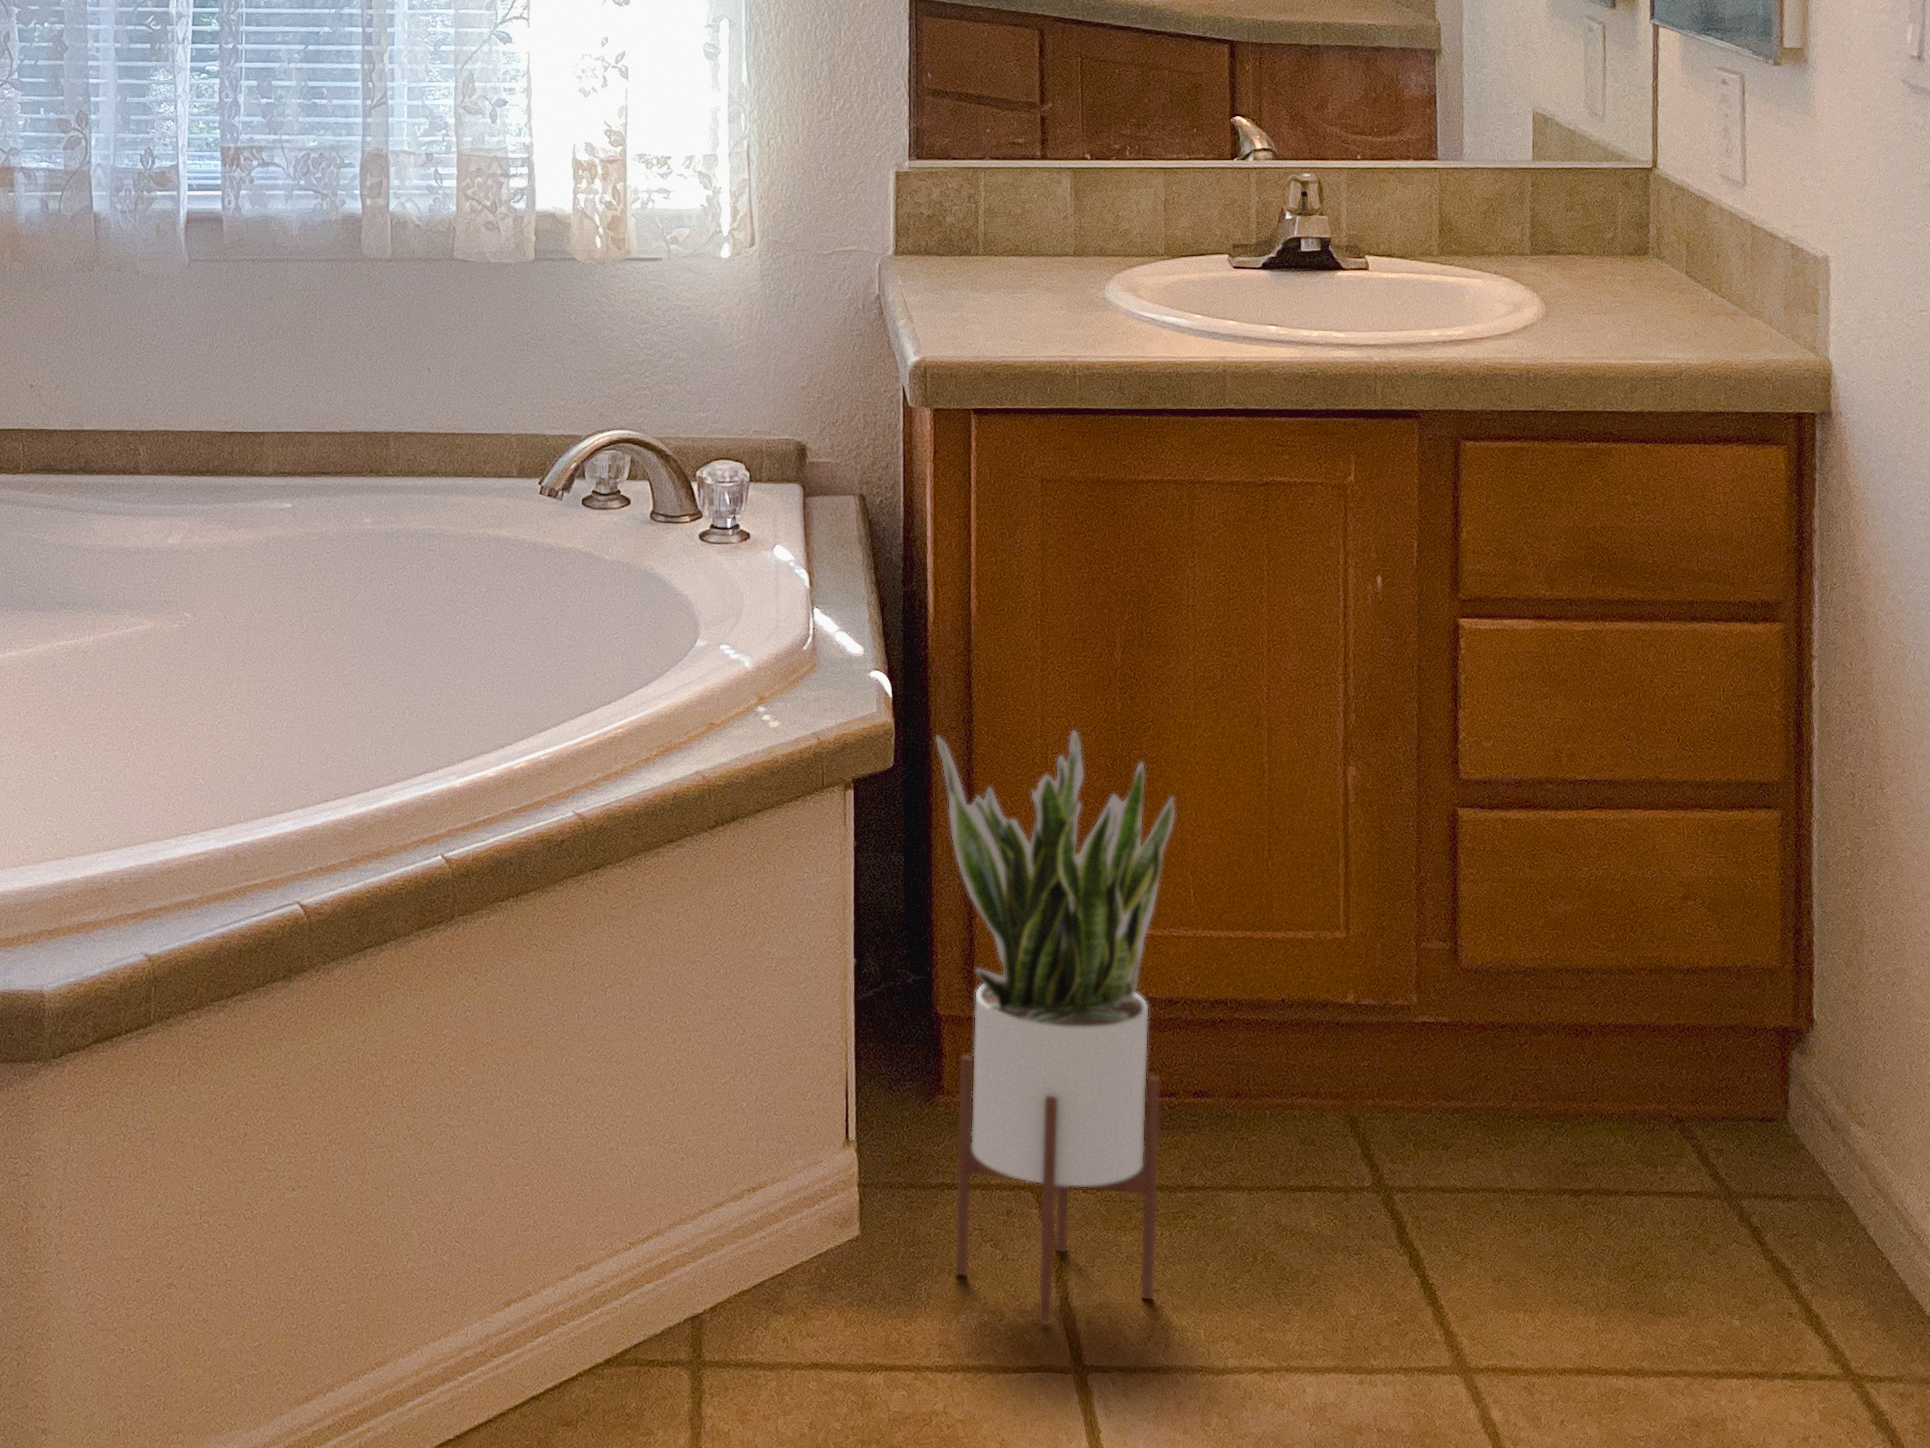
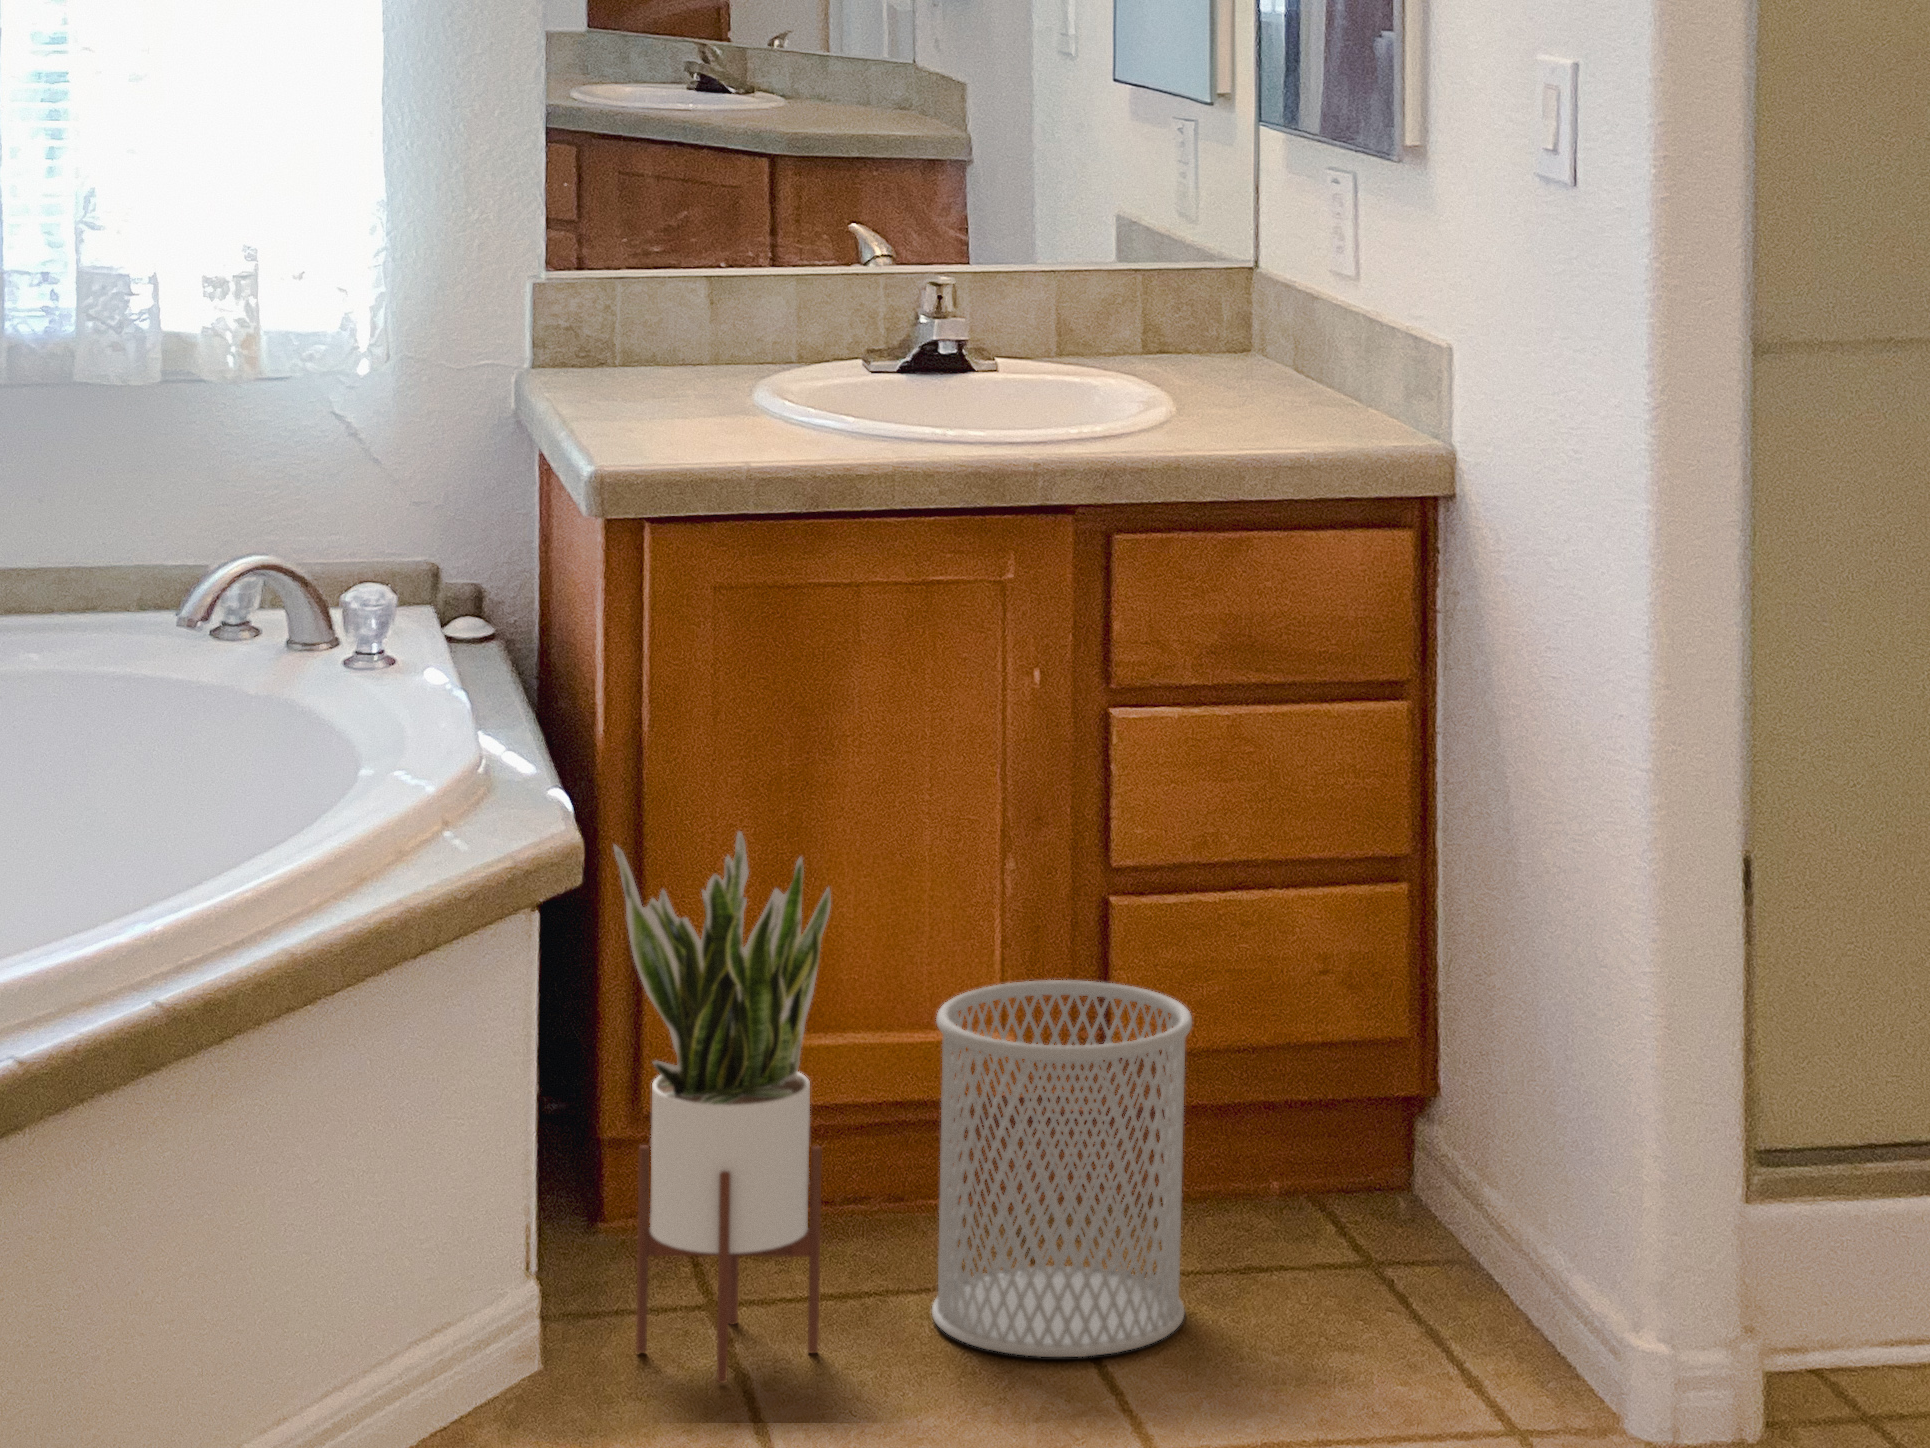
wastebasket: none [1282,914,1589,1344] -> present [932,980,1192,1357]

